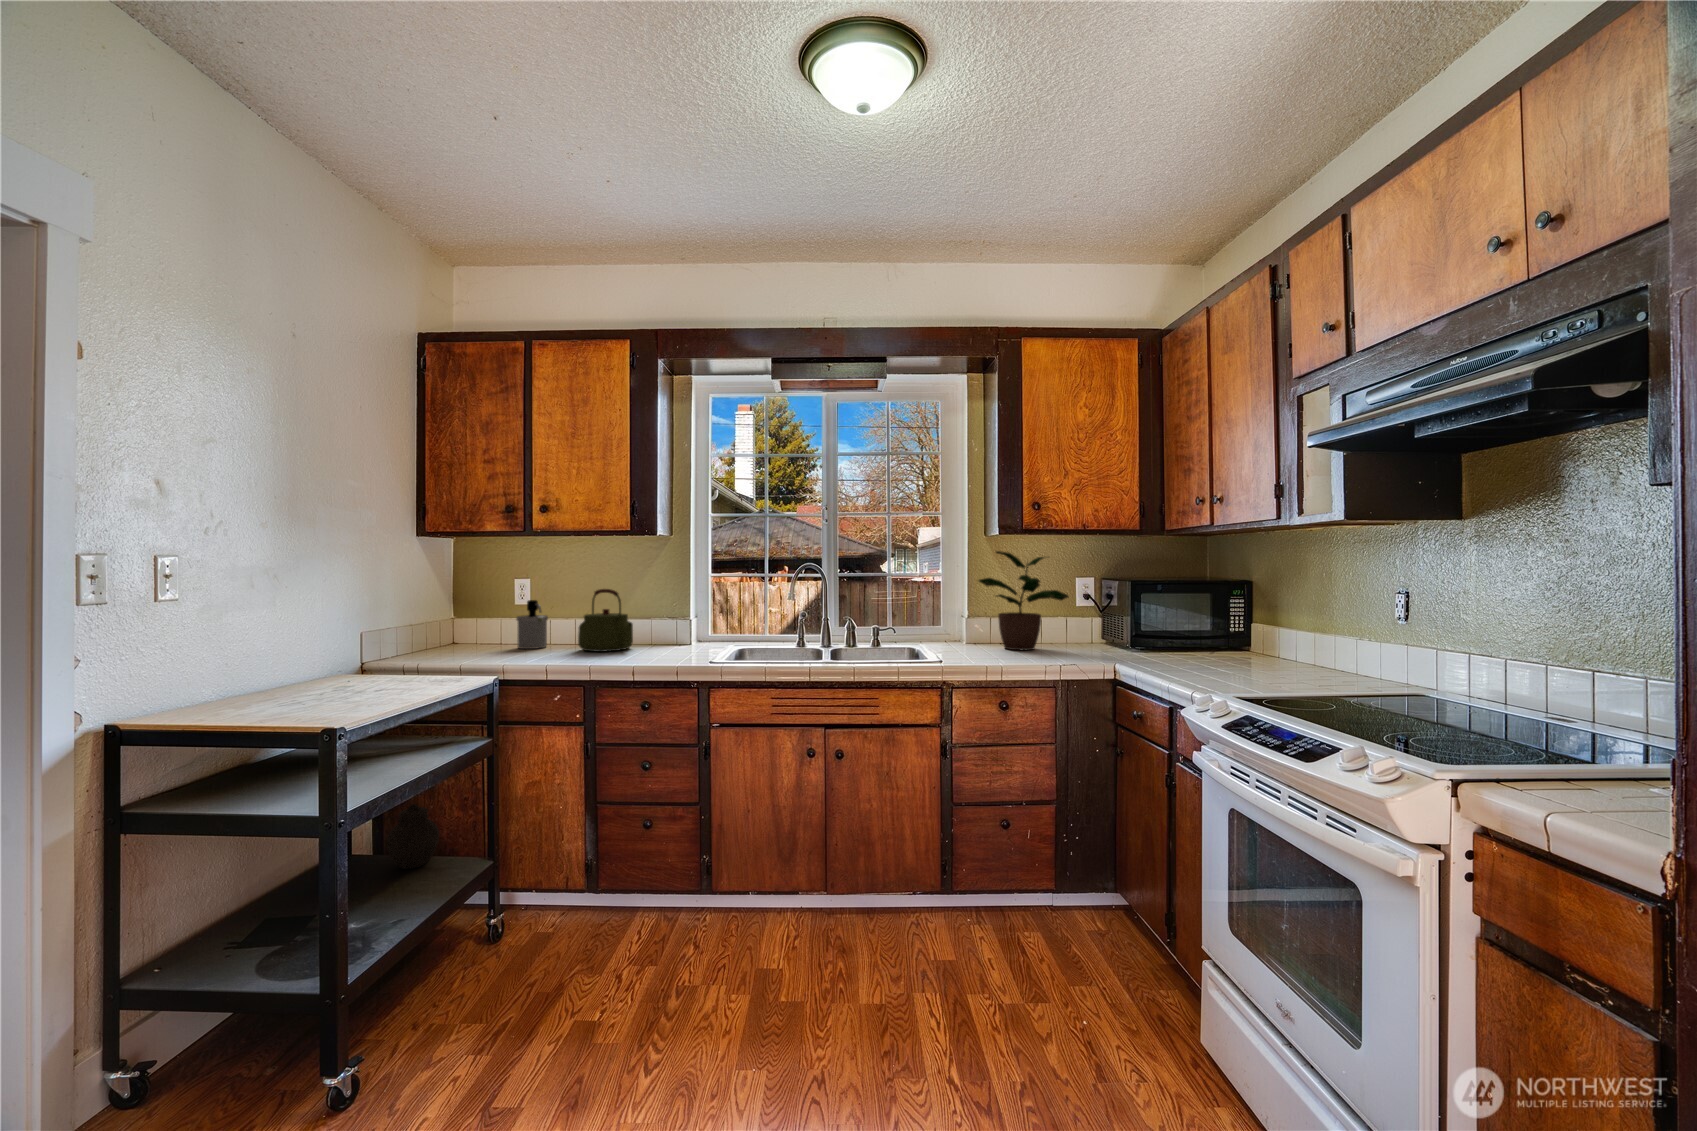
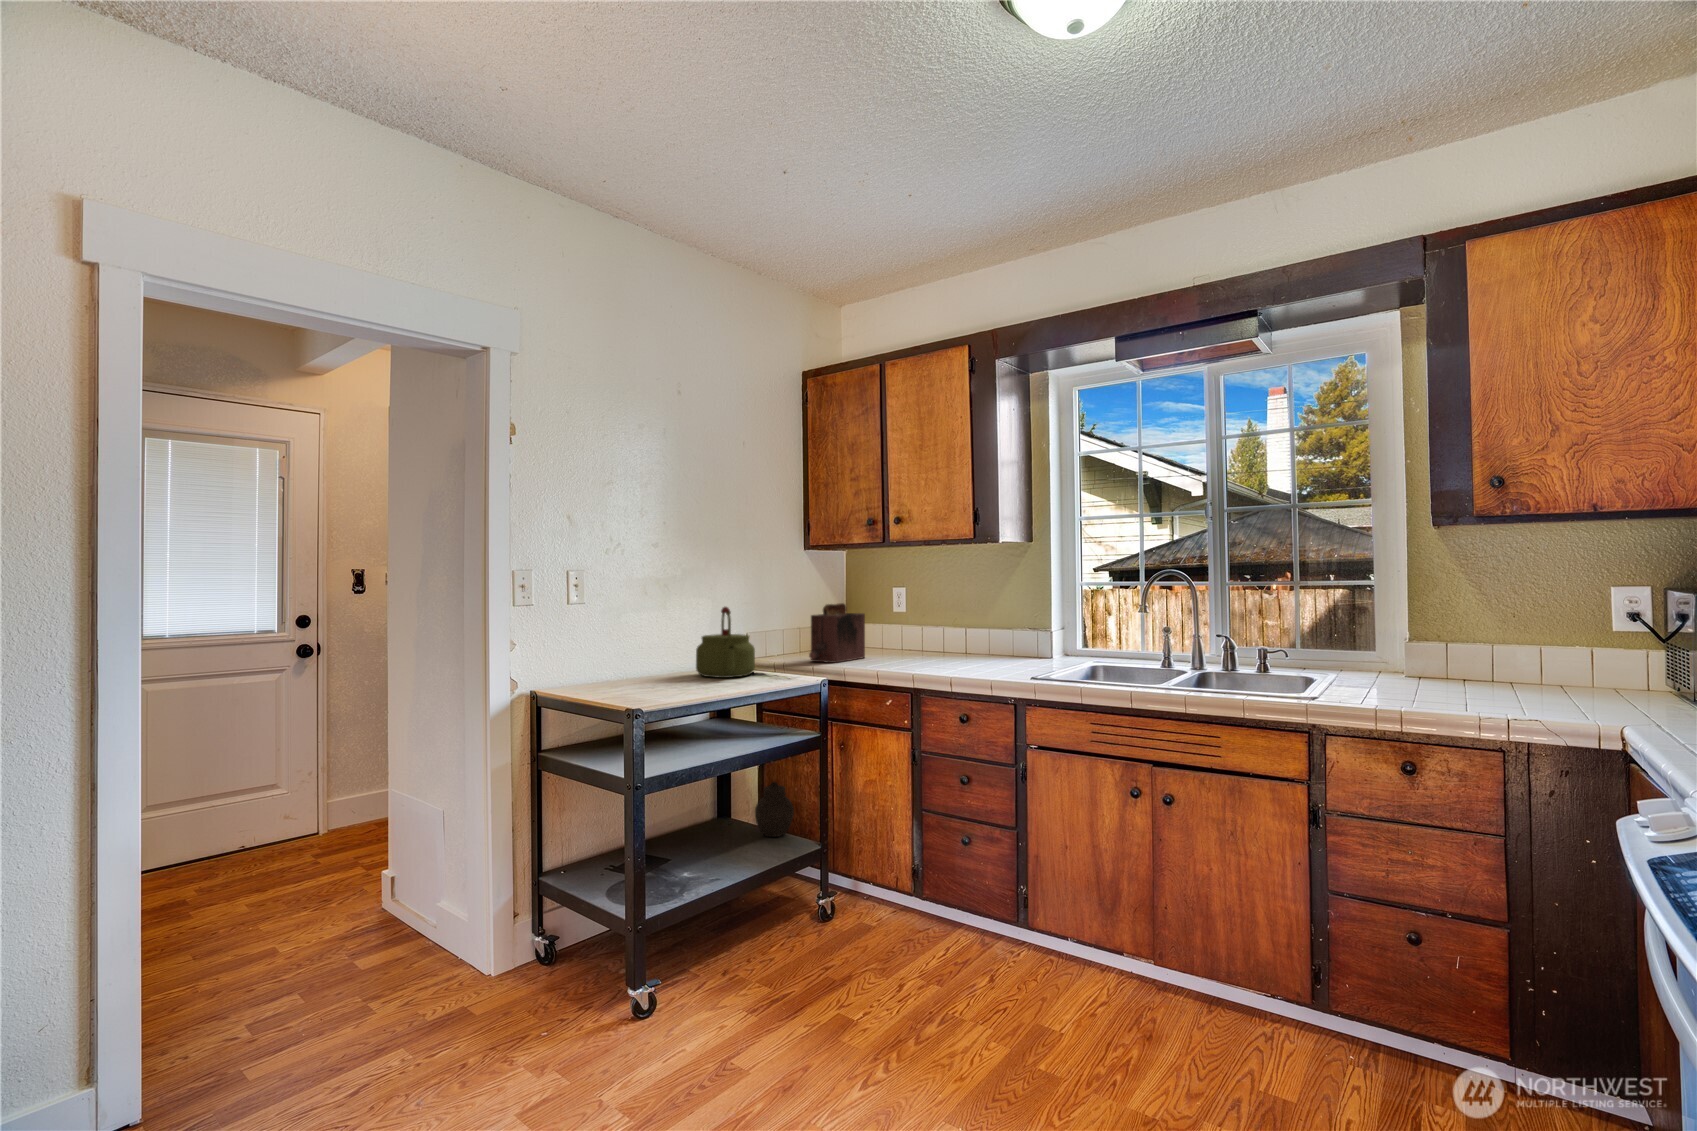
potted plant: present [979,551,1069,650] -> none [1419,548,1572,696]
kettle: present [578,589,633,652] -> present [696,607,755,678]
toaster: none [446,595,504,662] -> present [809,603,865,663]
soap dispenser: present [516,600,548,649] -> none [883,609,910,656]

